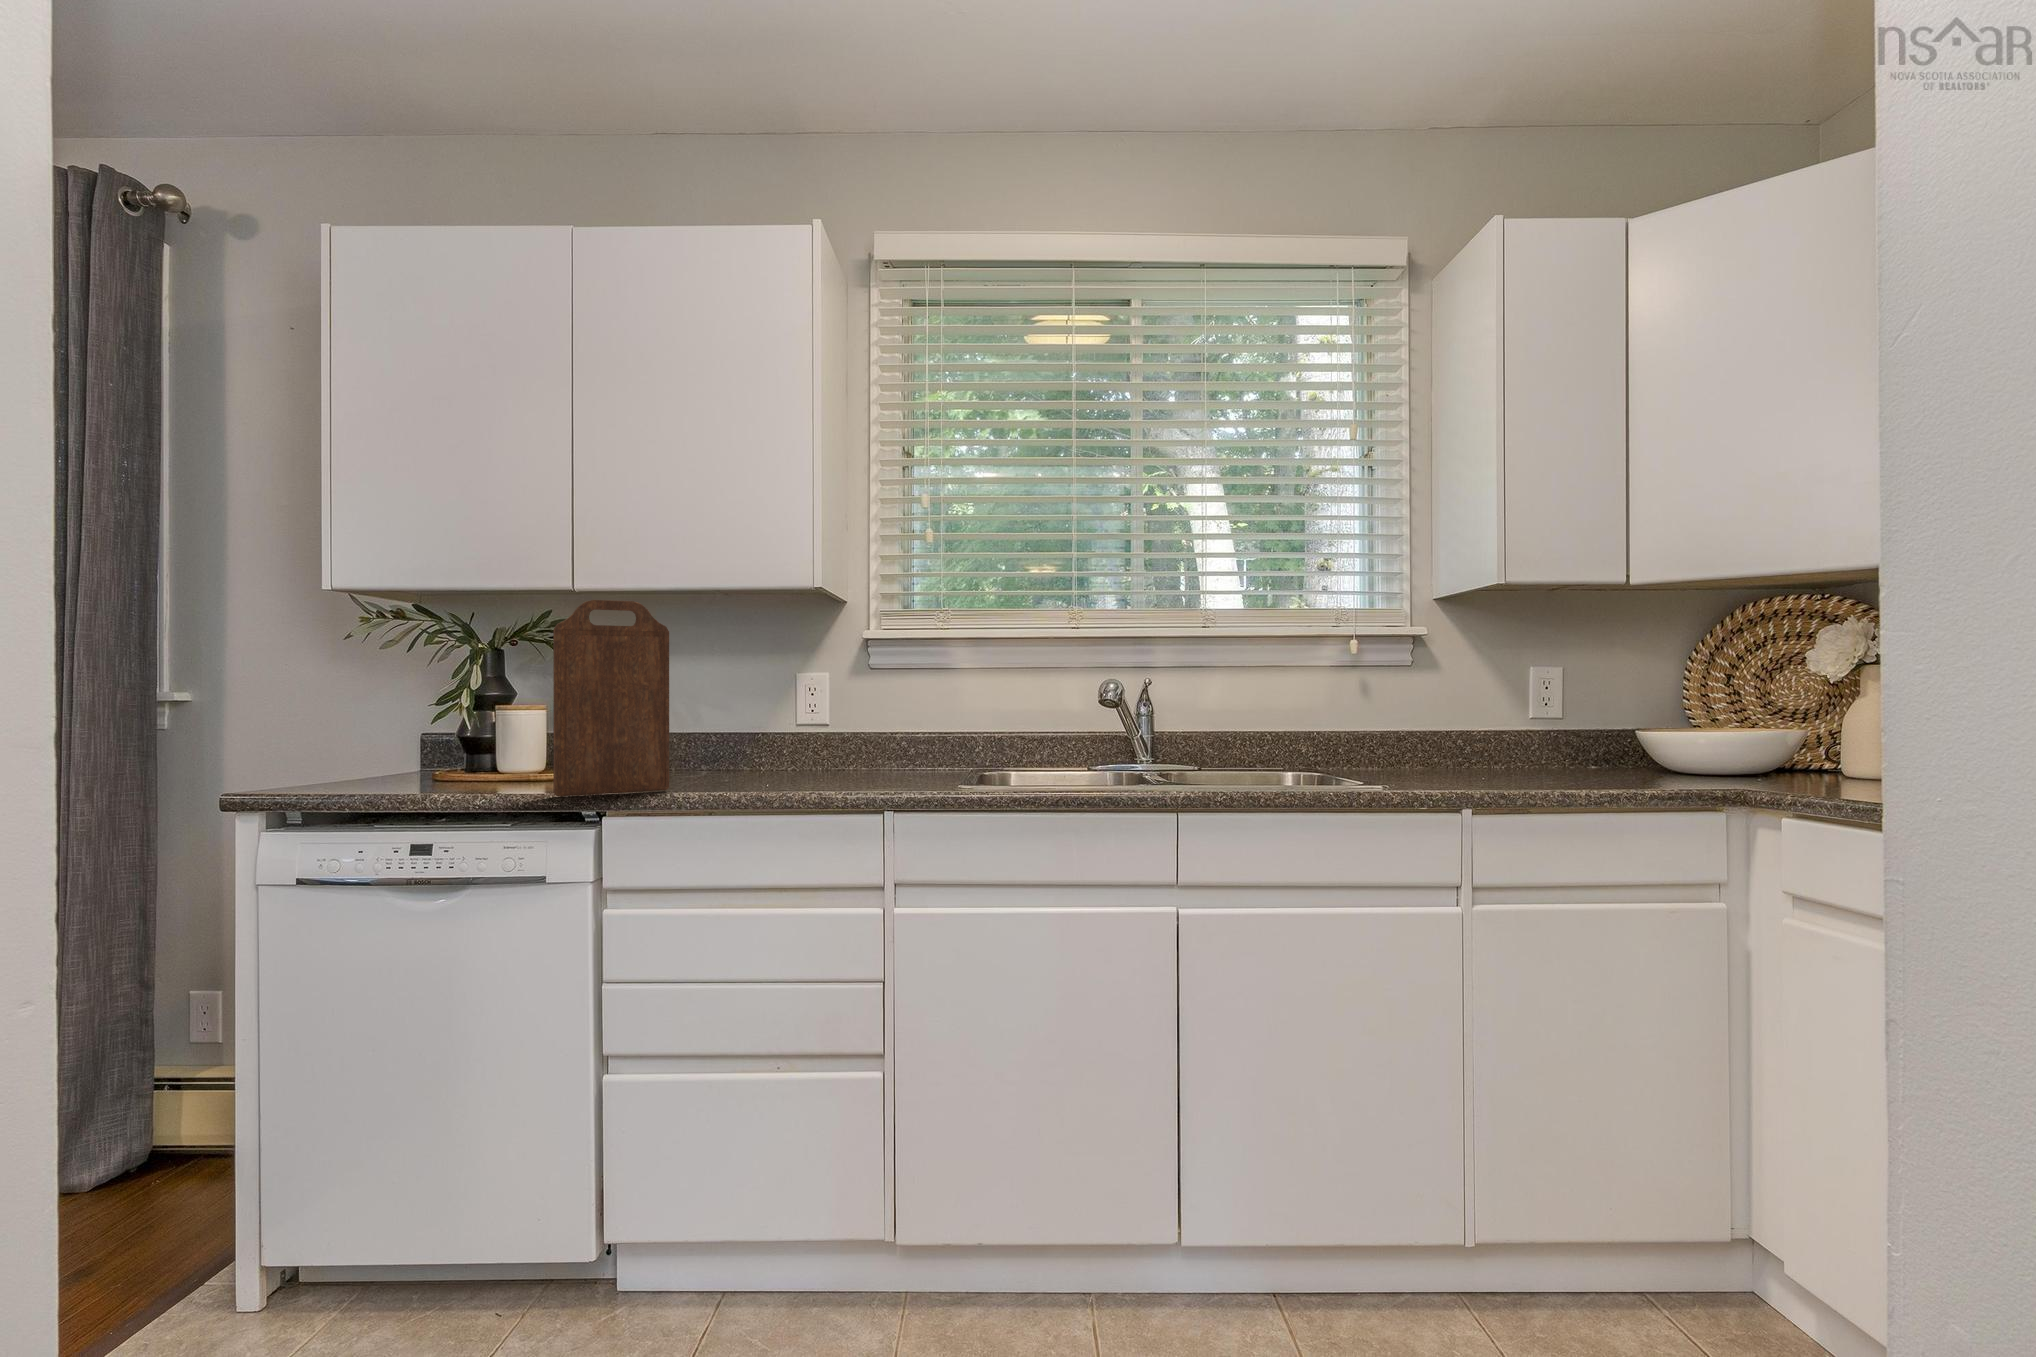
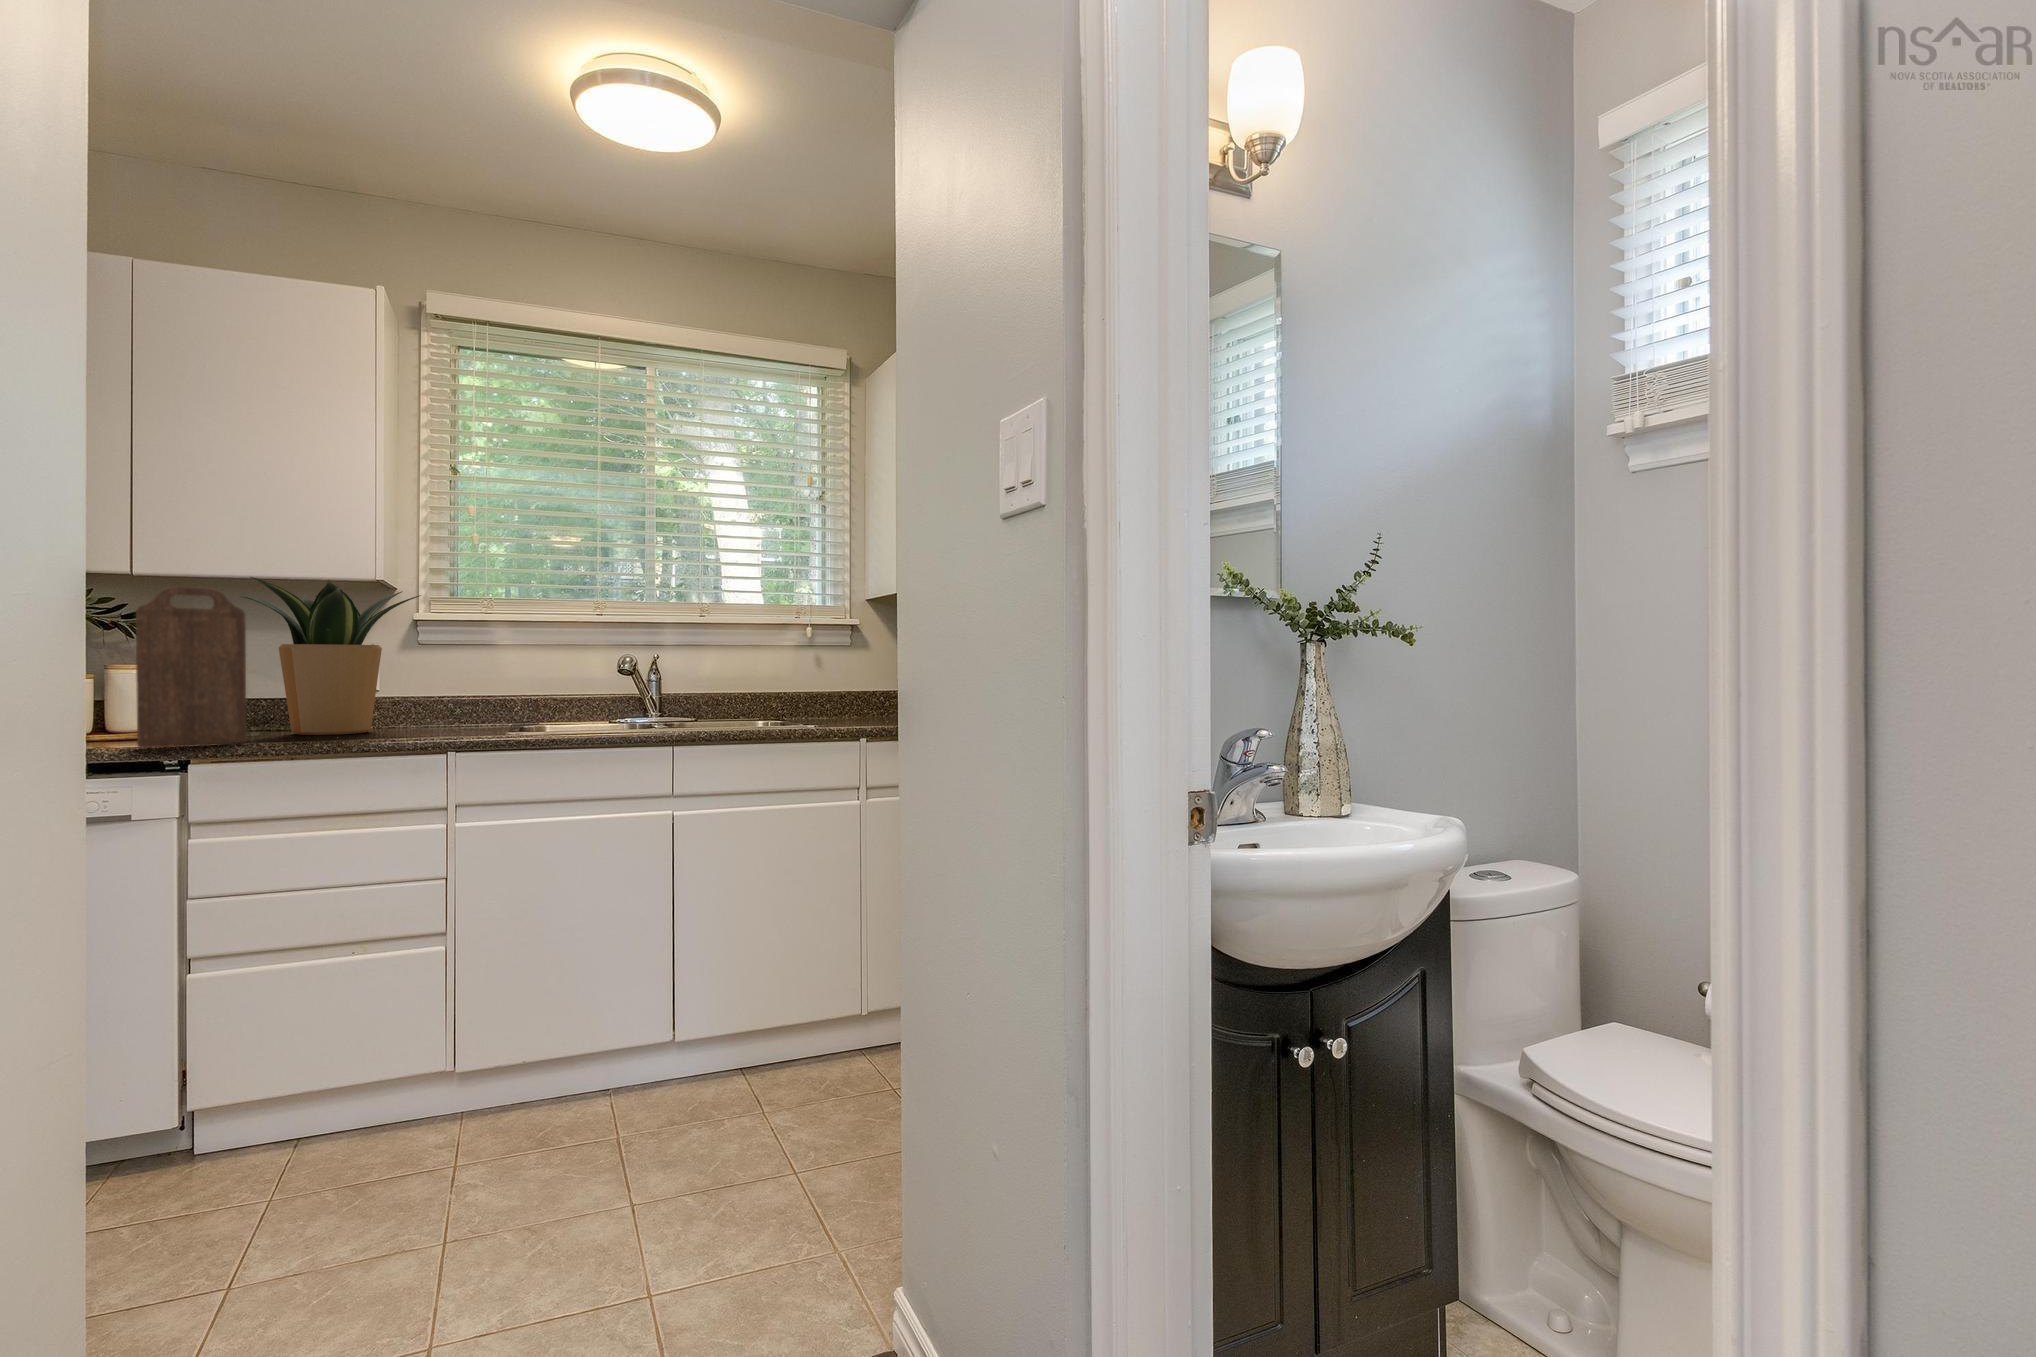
potted plant: none [681,589,868,781] -> present [241,577,421,735]

